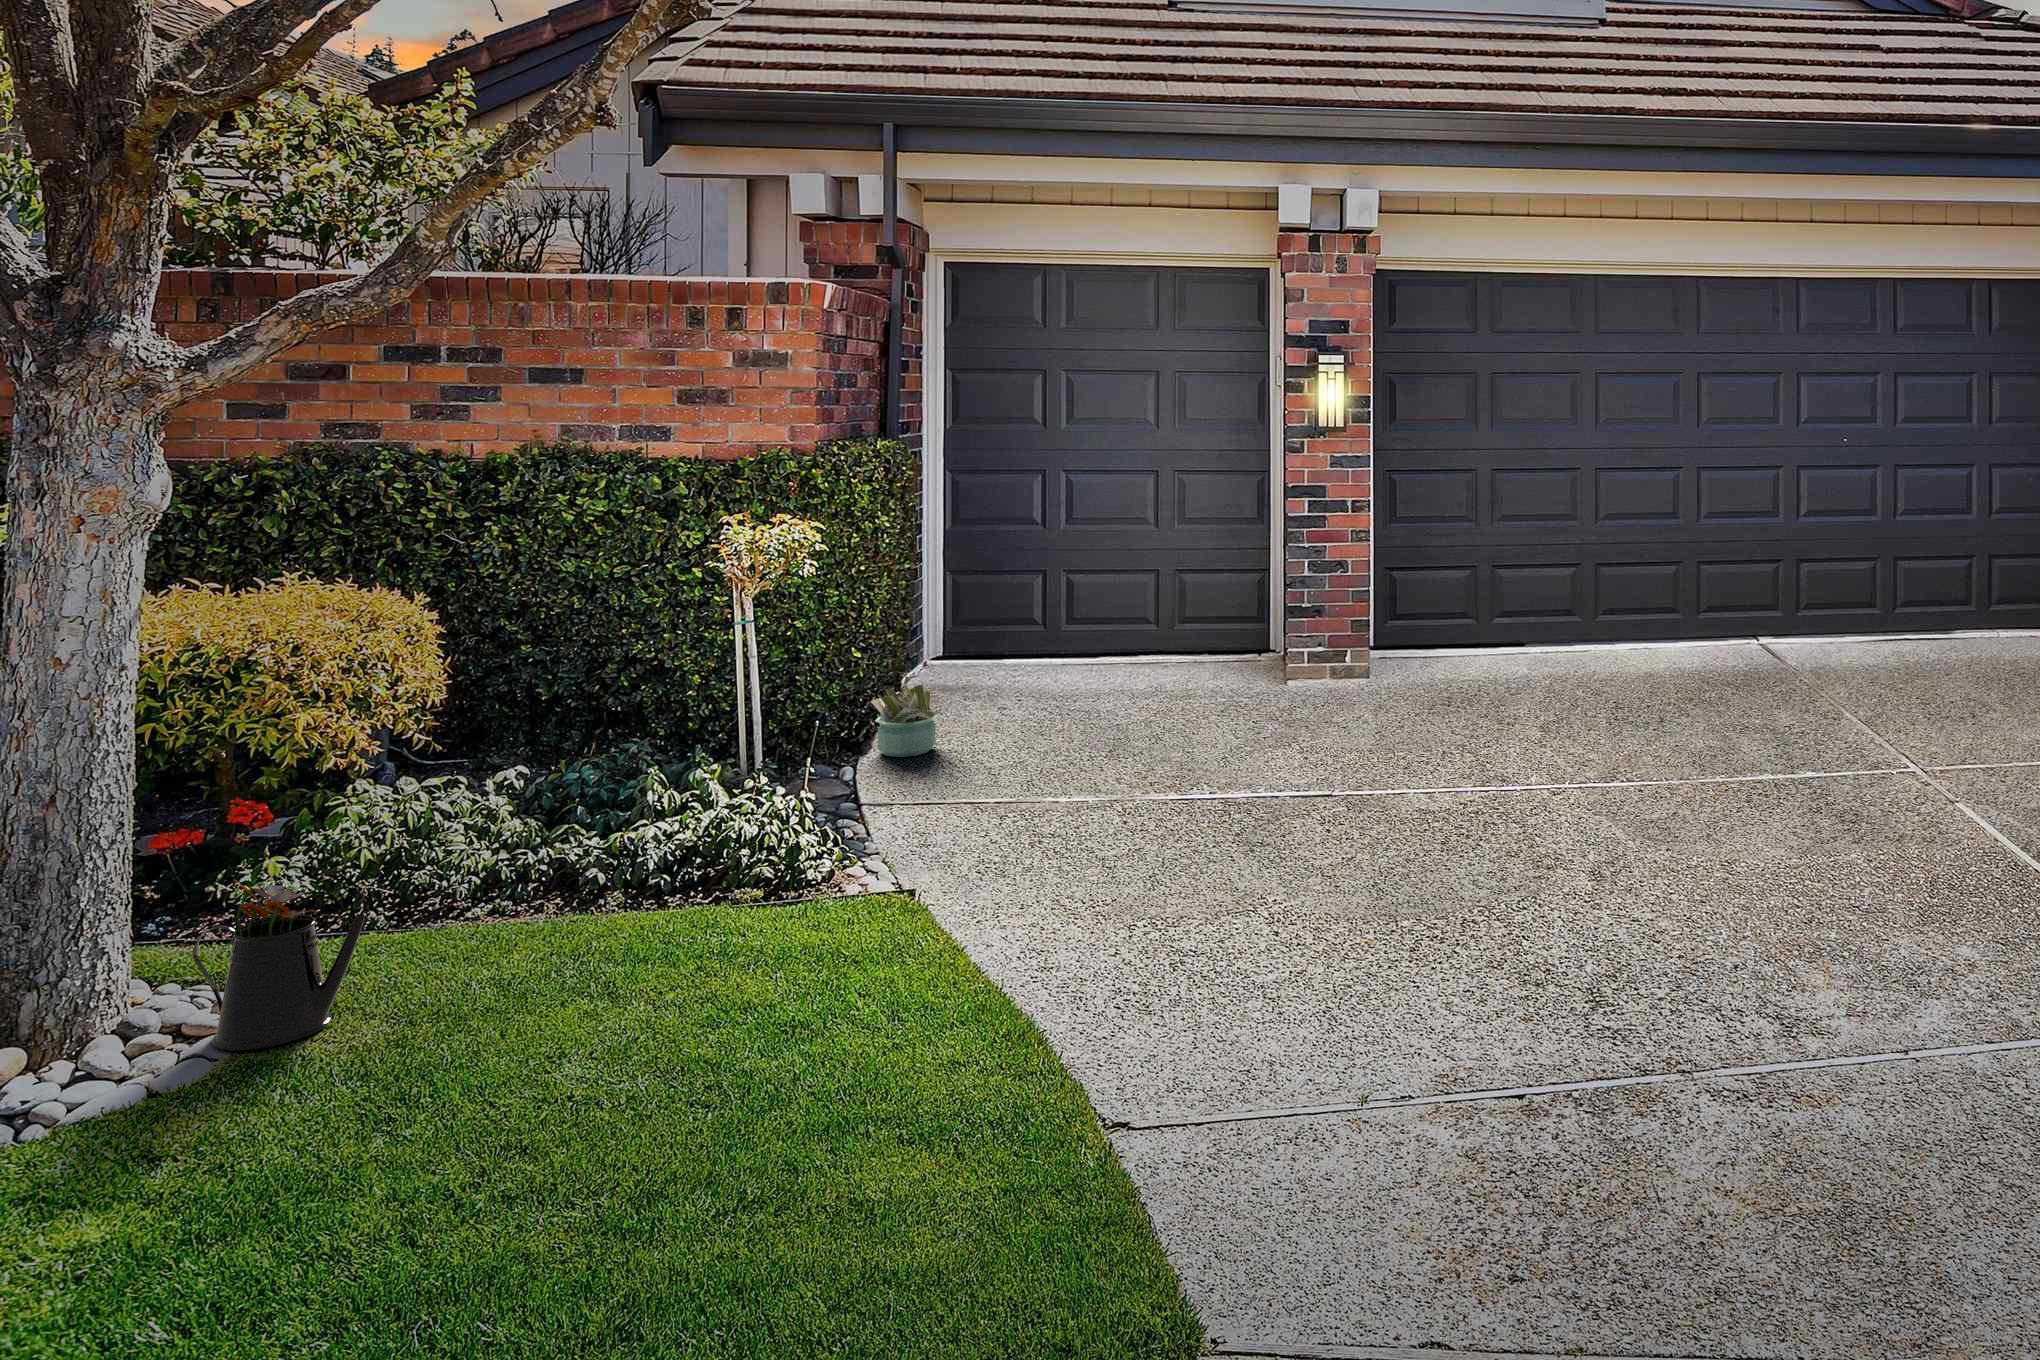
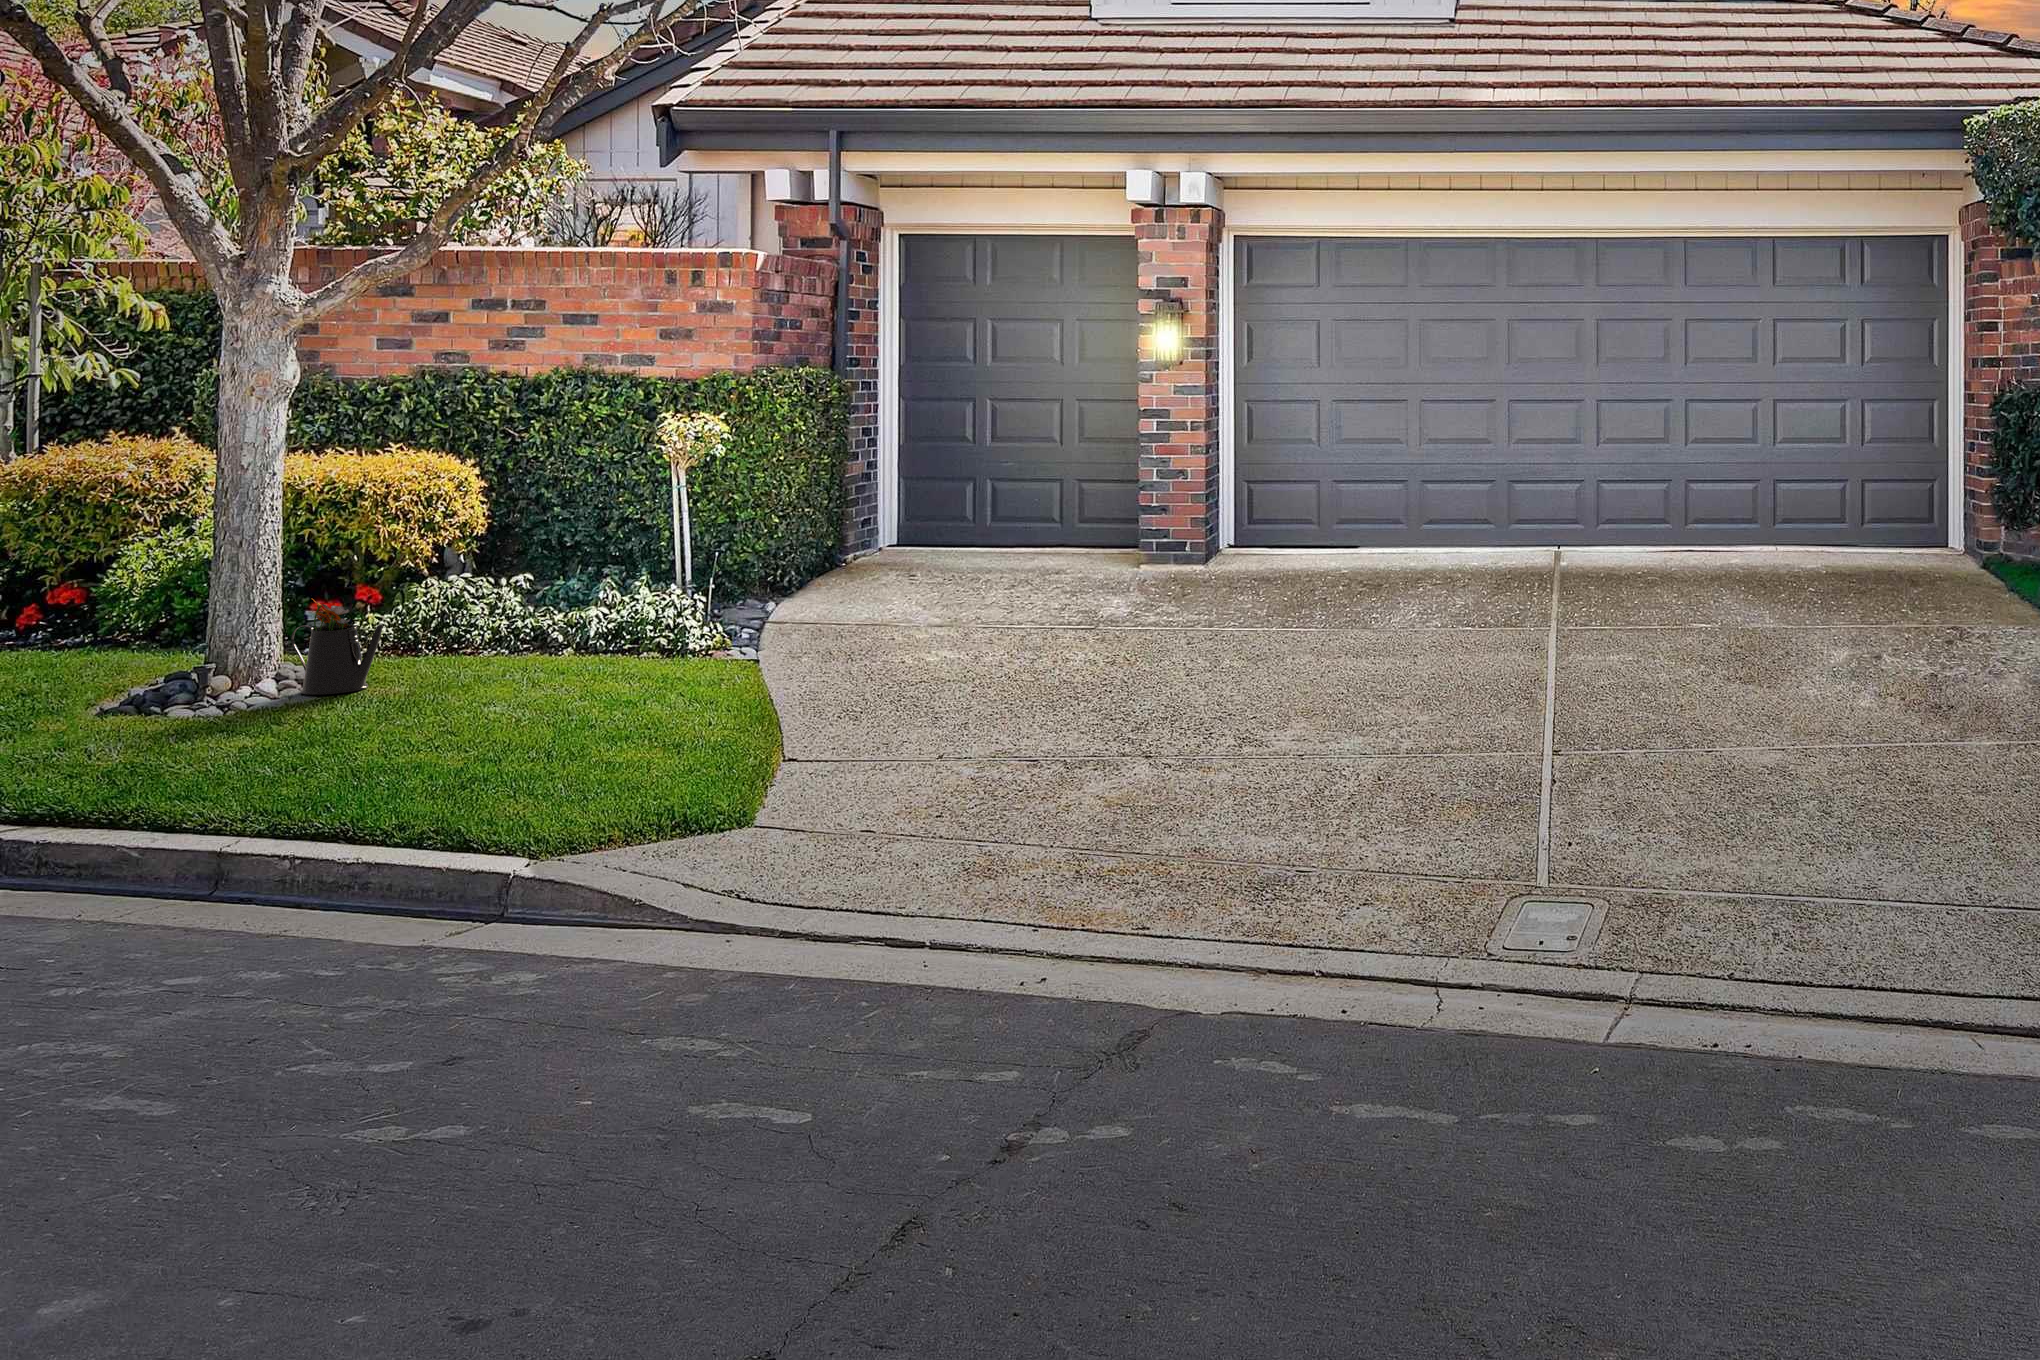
decorative plant: present [871,684,939,757] -> none [789,545,841,596]

